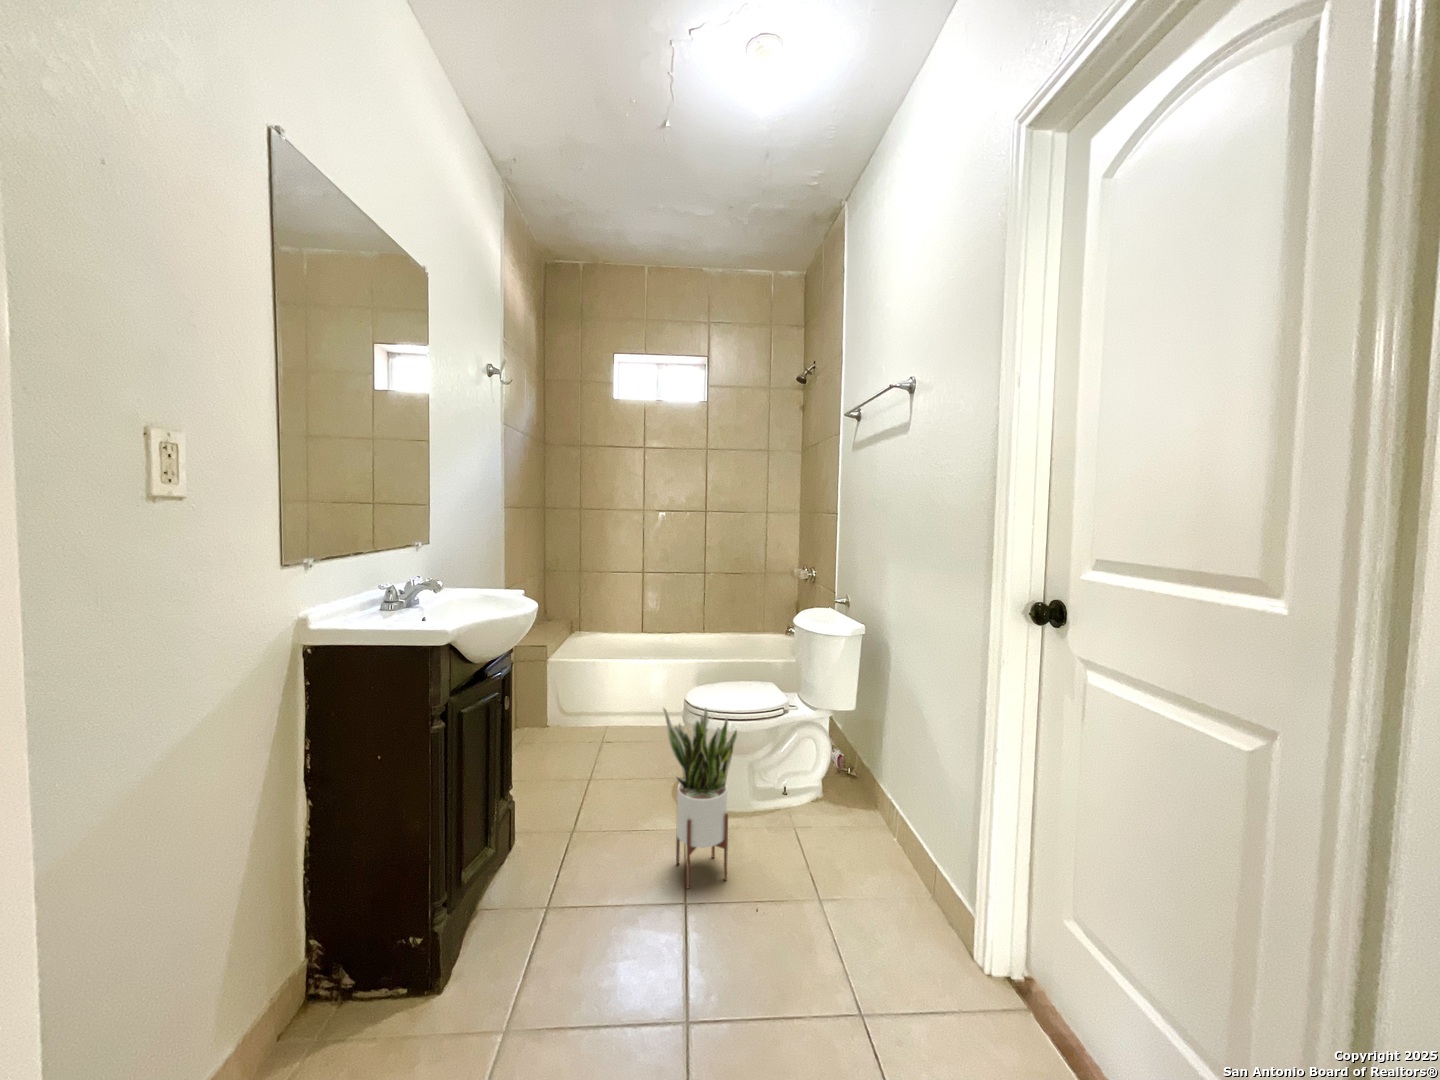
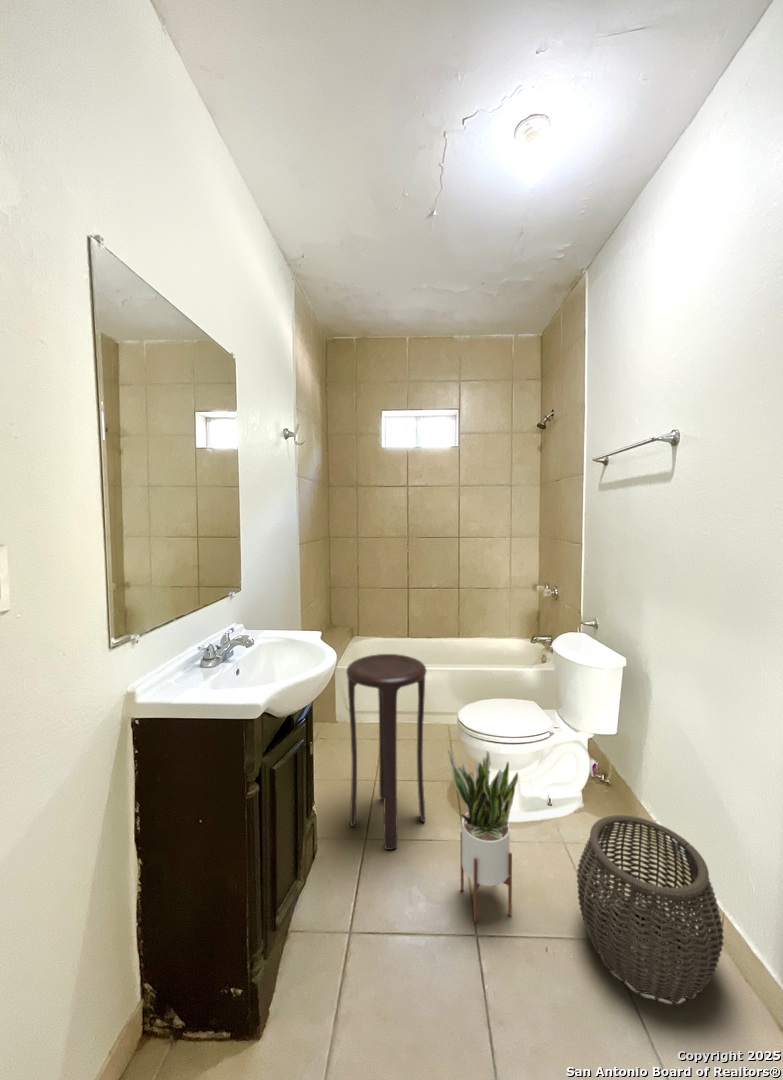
stool: none [557,624,649,836] -> present [347,654,426,850]
woven basket: none [792,770,921,931] -> present [577,815,724,1003]

